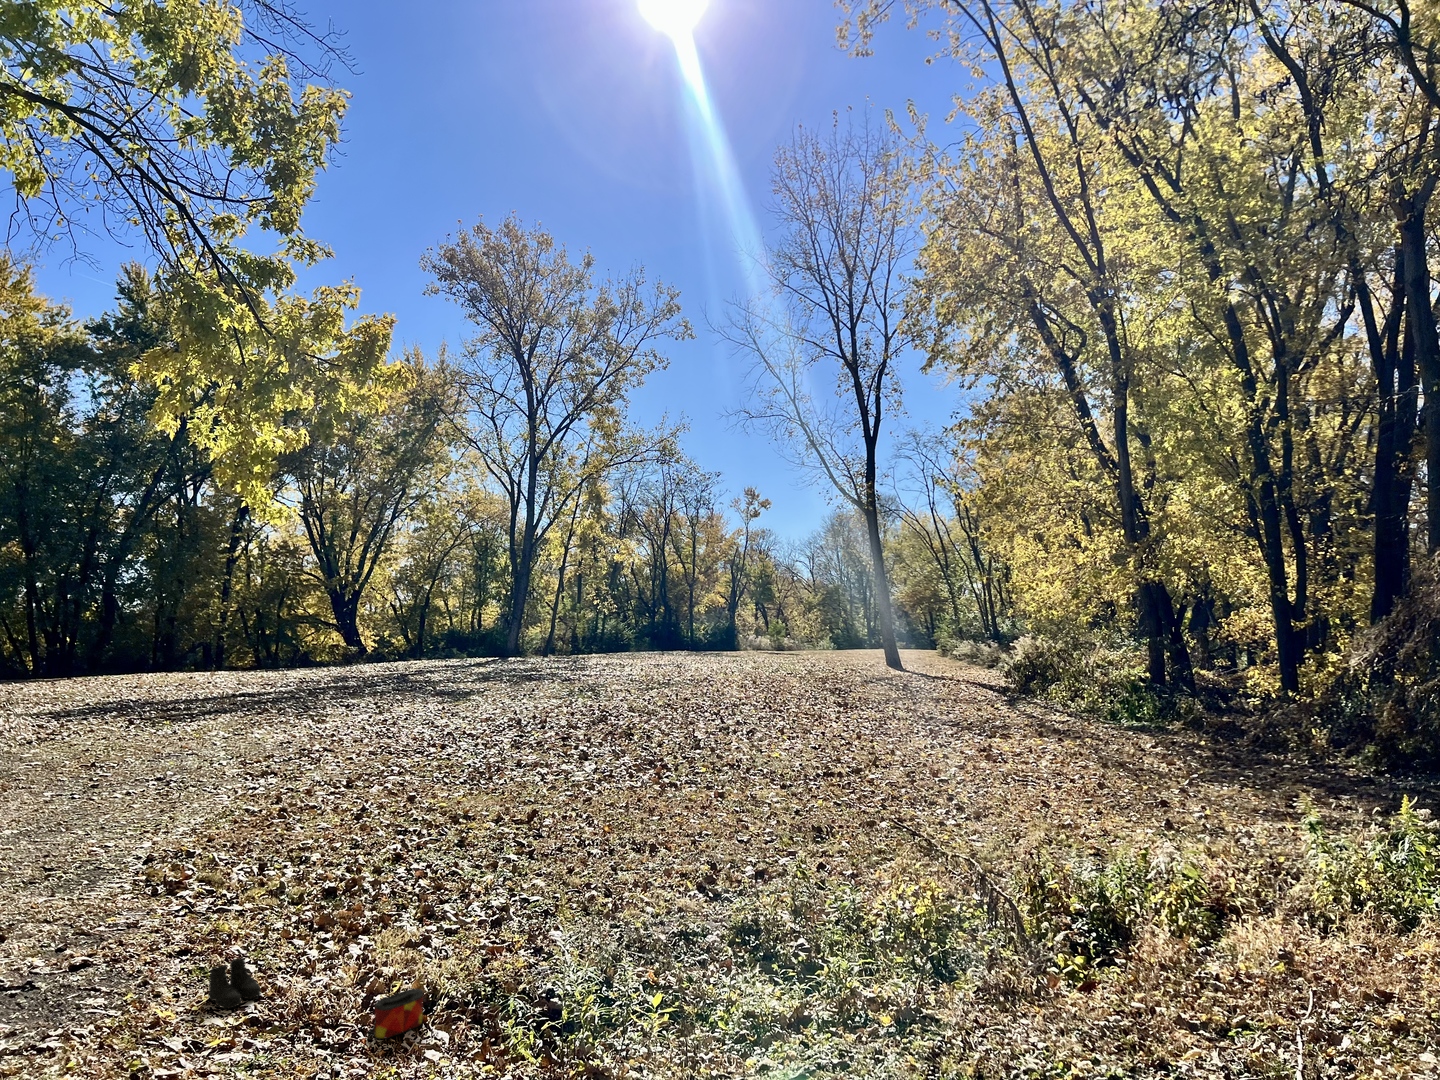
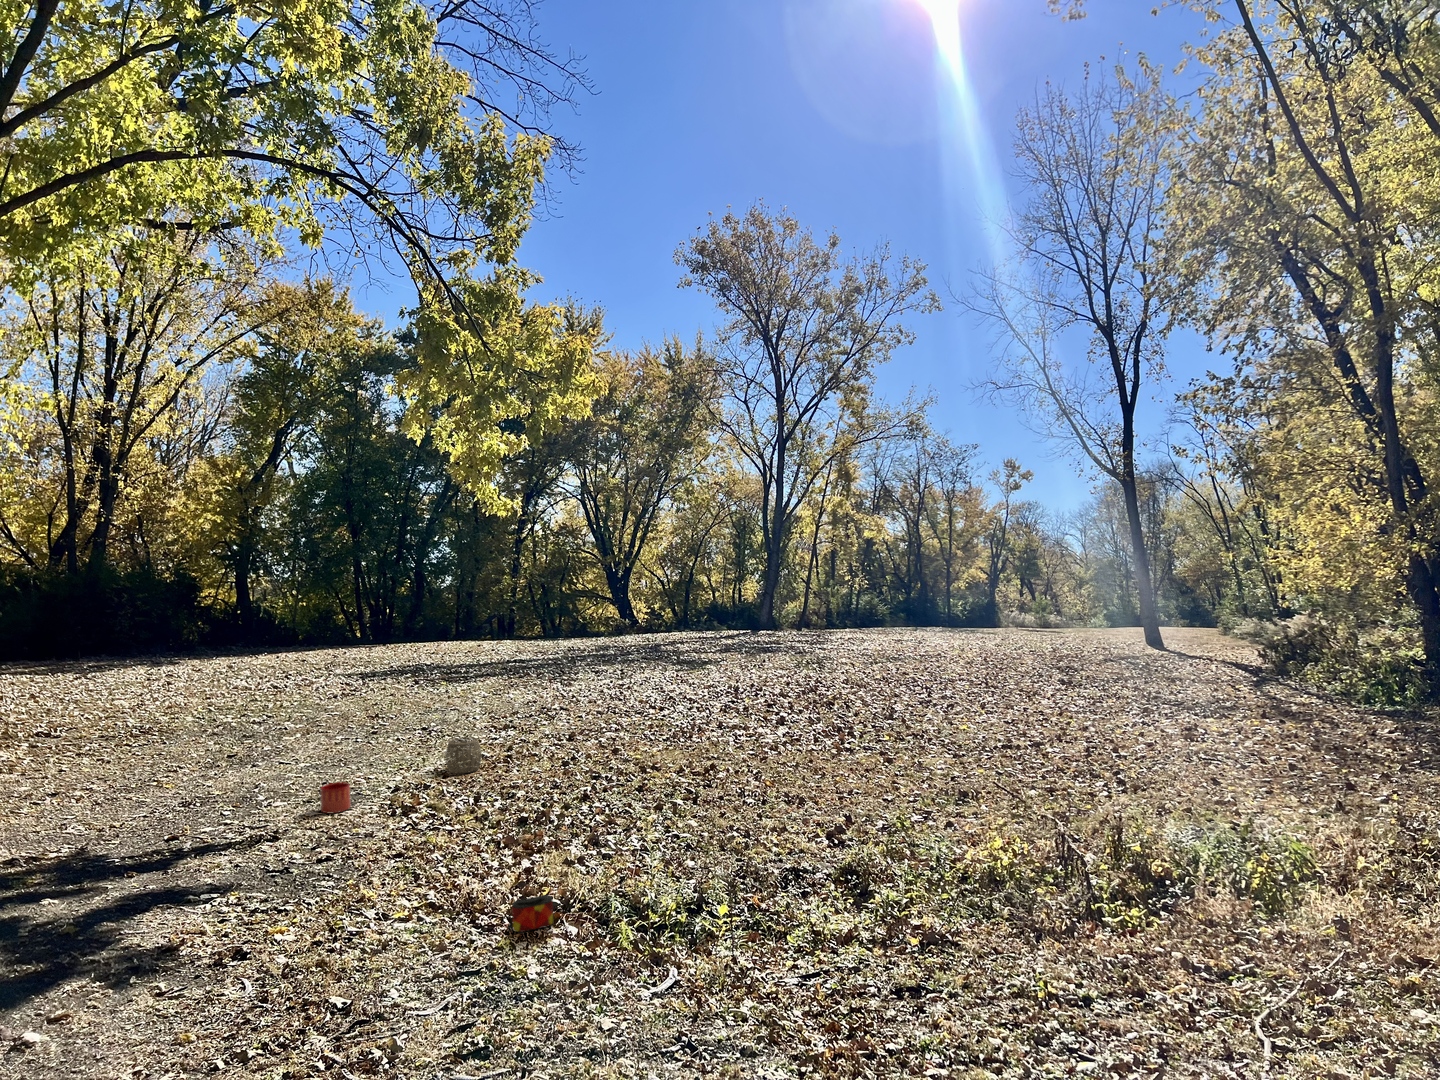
woven basket: none [213,792,263,837] -> present [445,737,482,774]
planter: none [50,859,97,902] -> present [320,782,351,813]
boots: present [209,957,261,1008] -> none [405,860,442,898]

